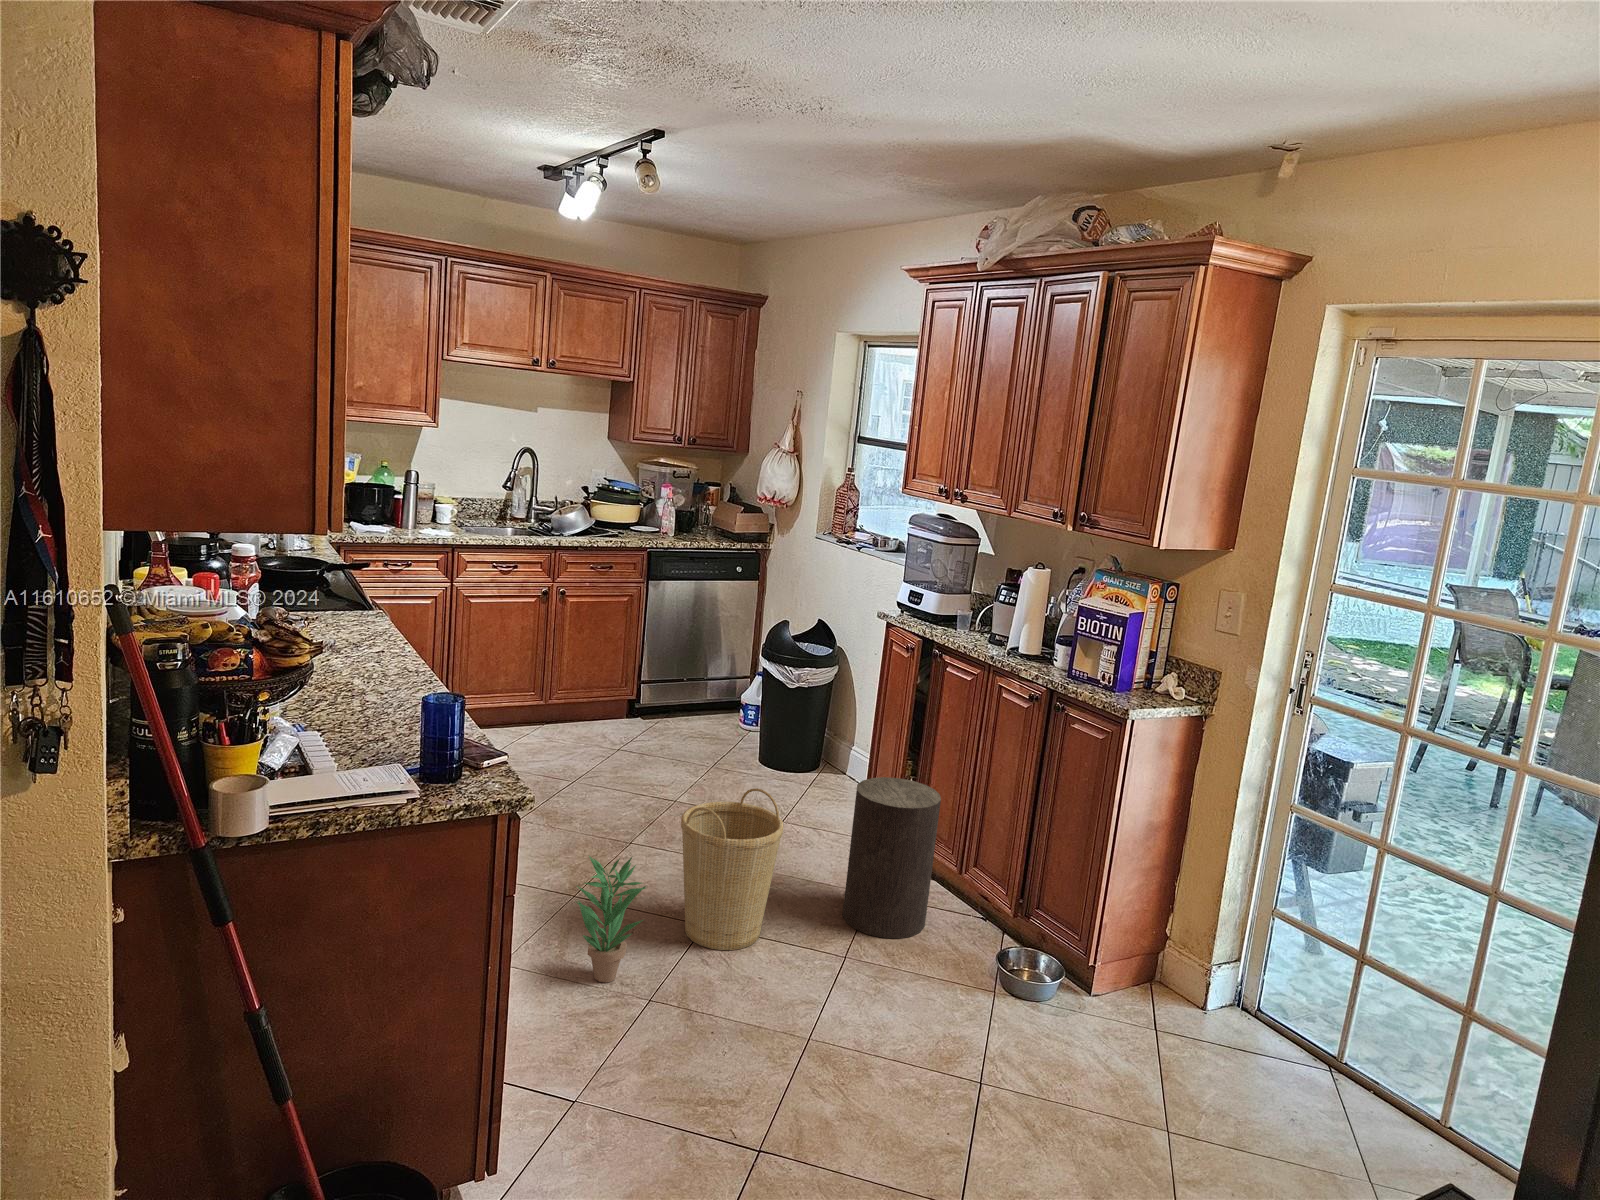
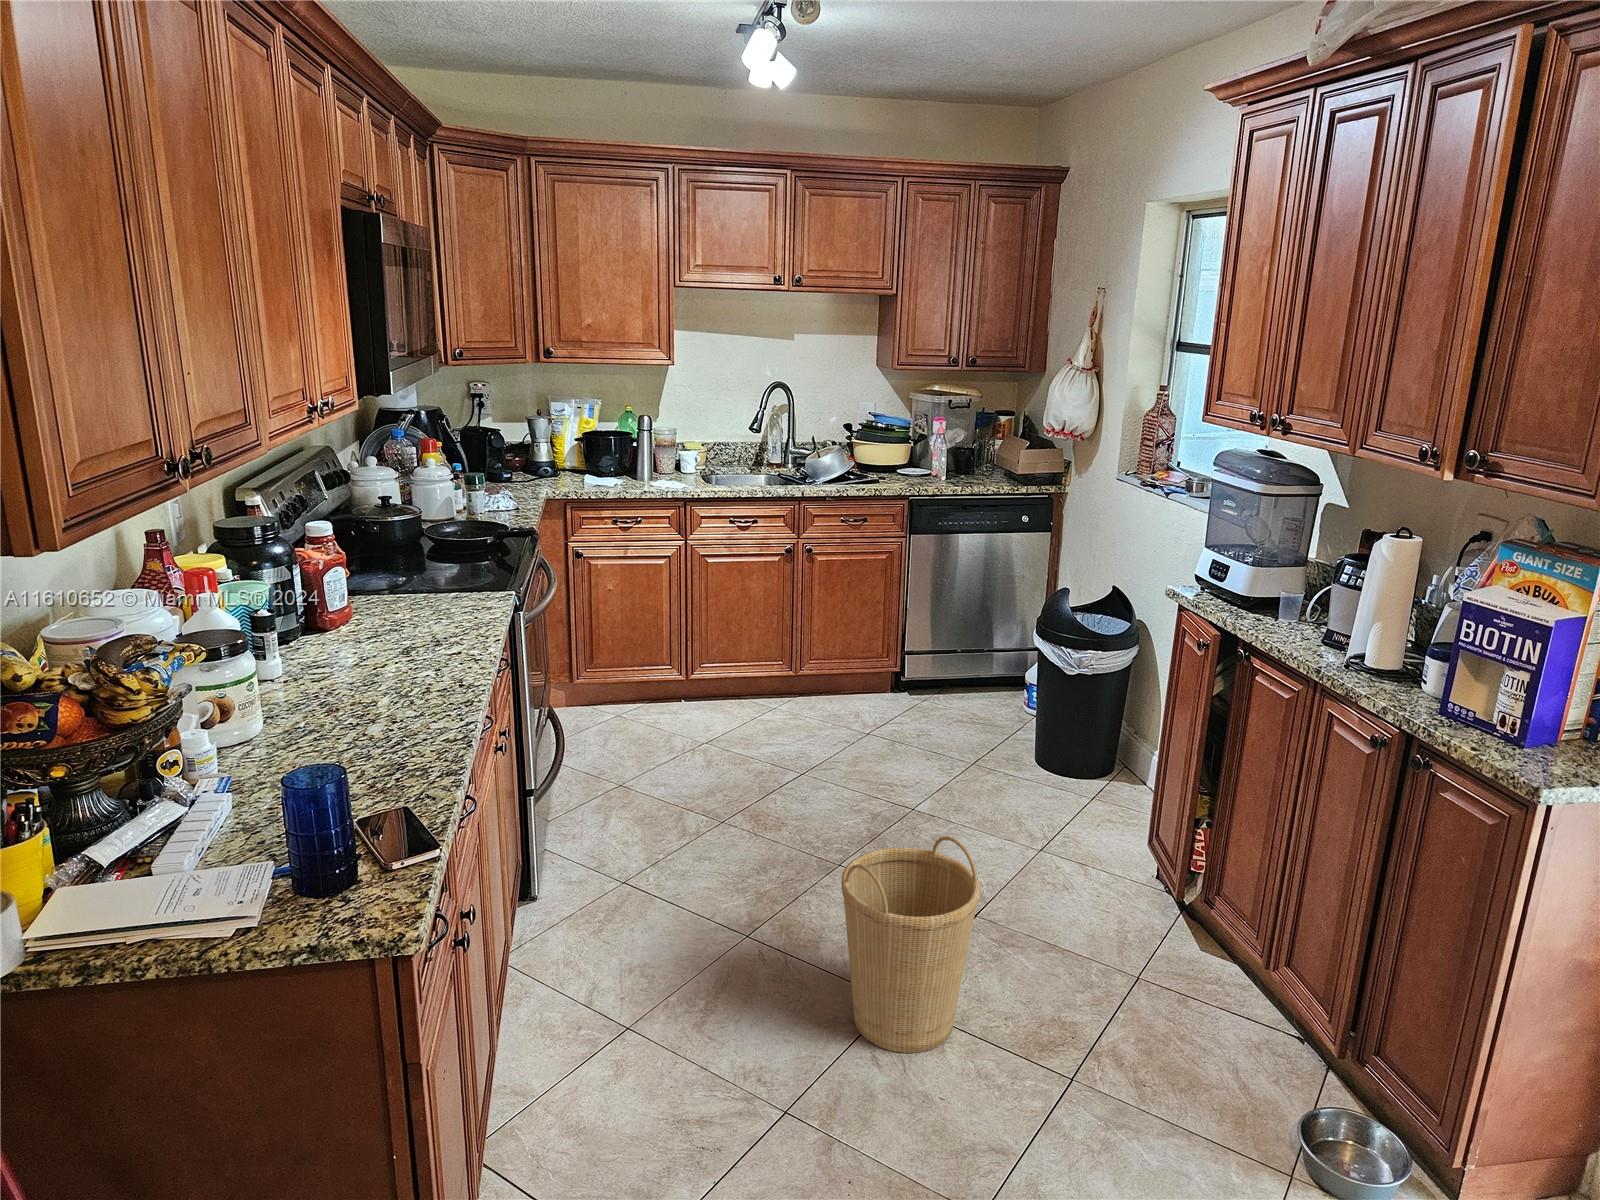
stool: present [843,777,941,938] -> none [1077,830,1223,1066]
potted plant: present [575,856,646,983] -> none [676,923,773,1084]

